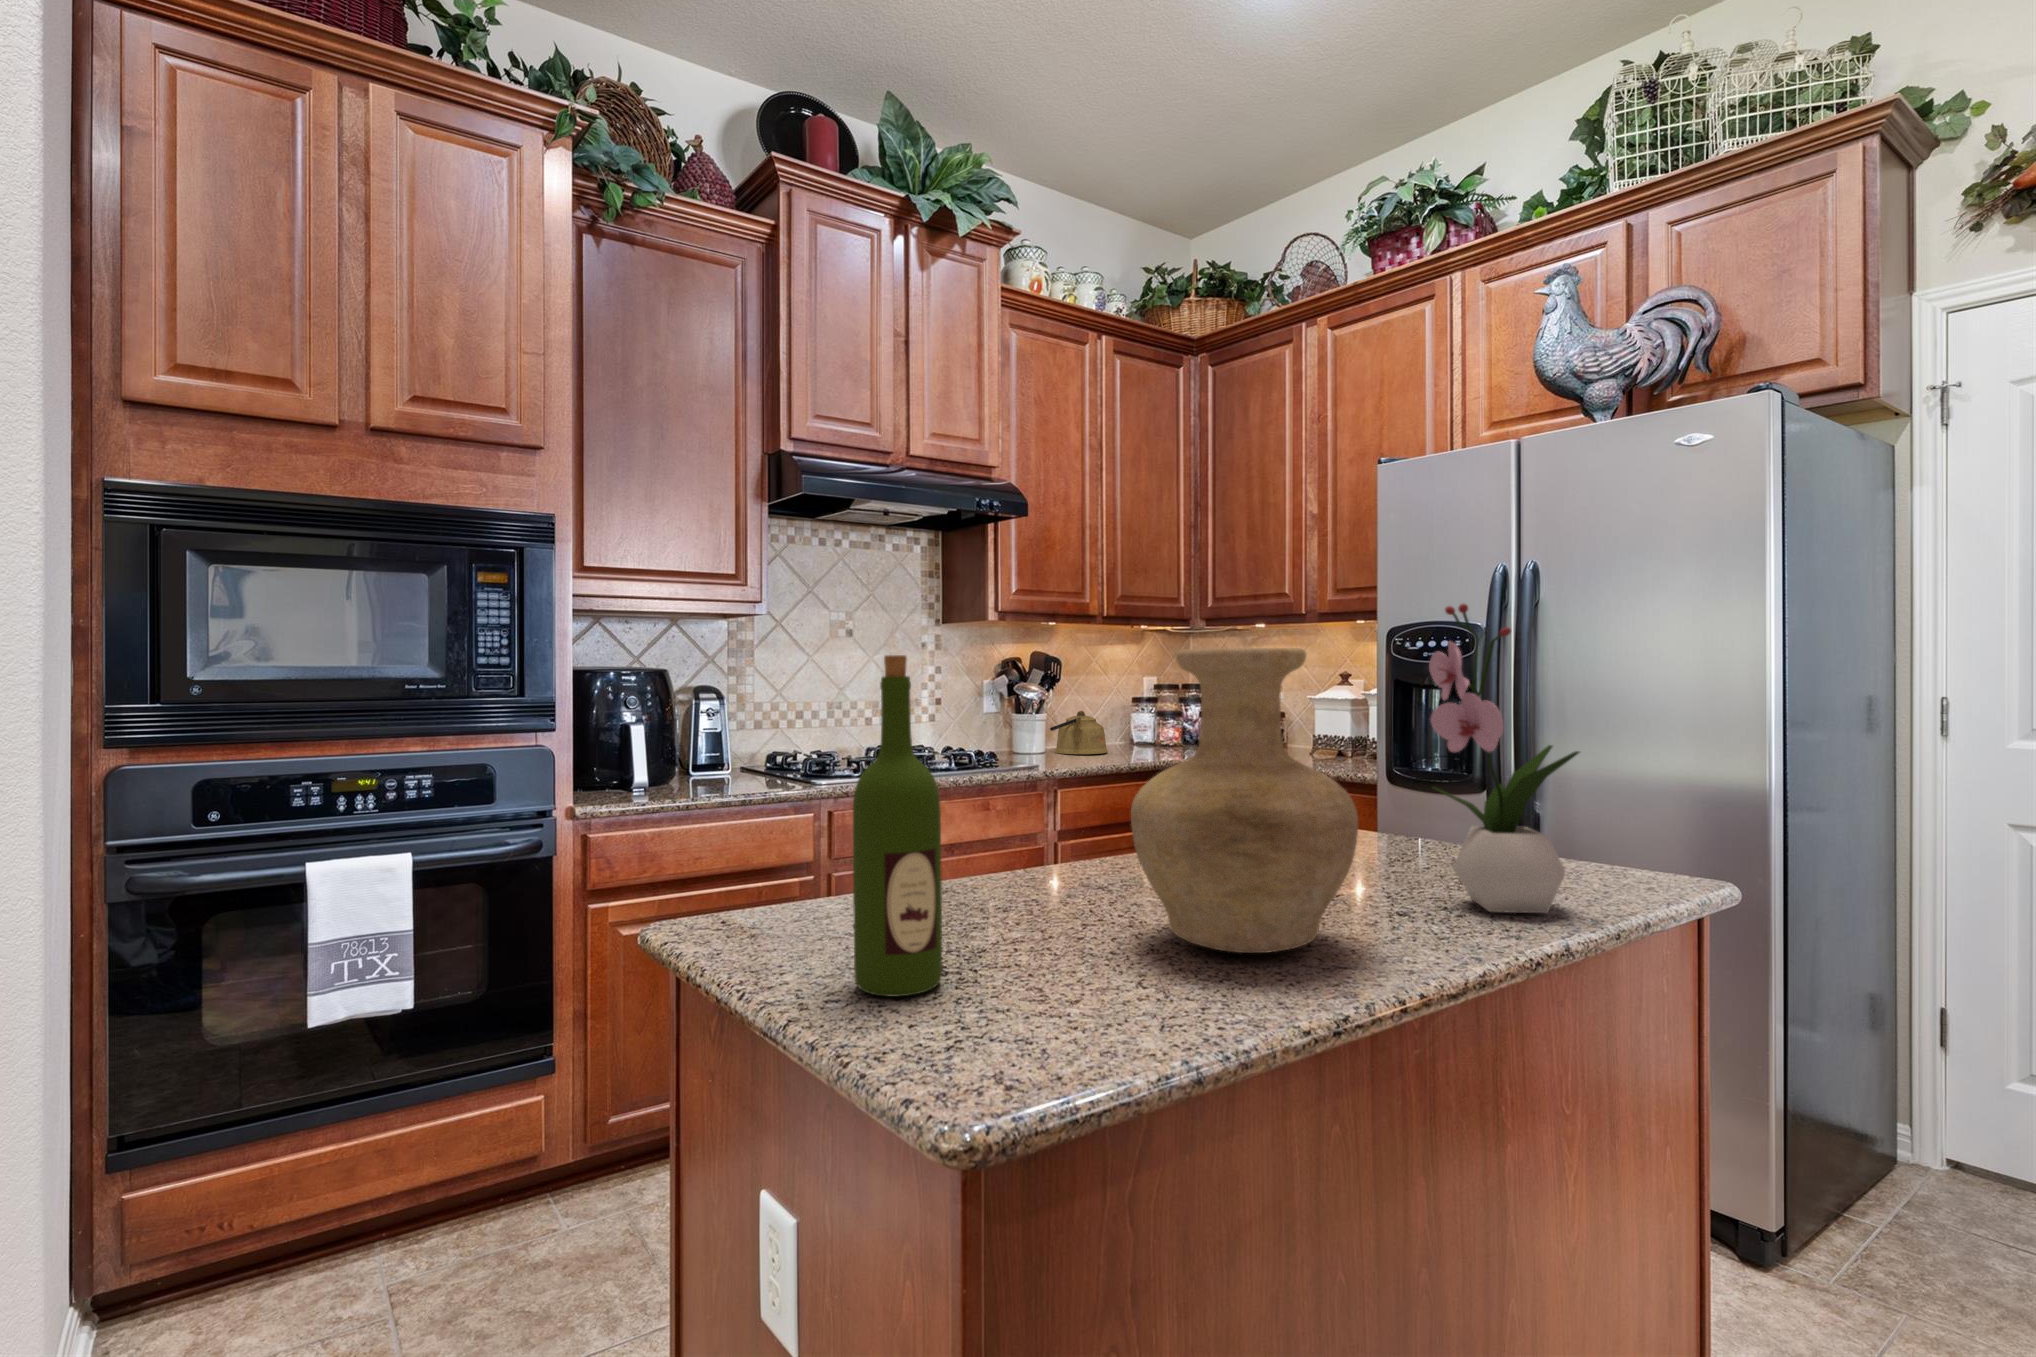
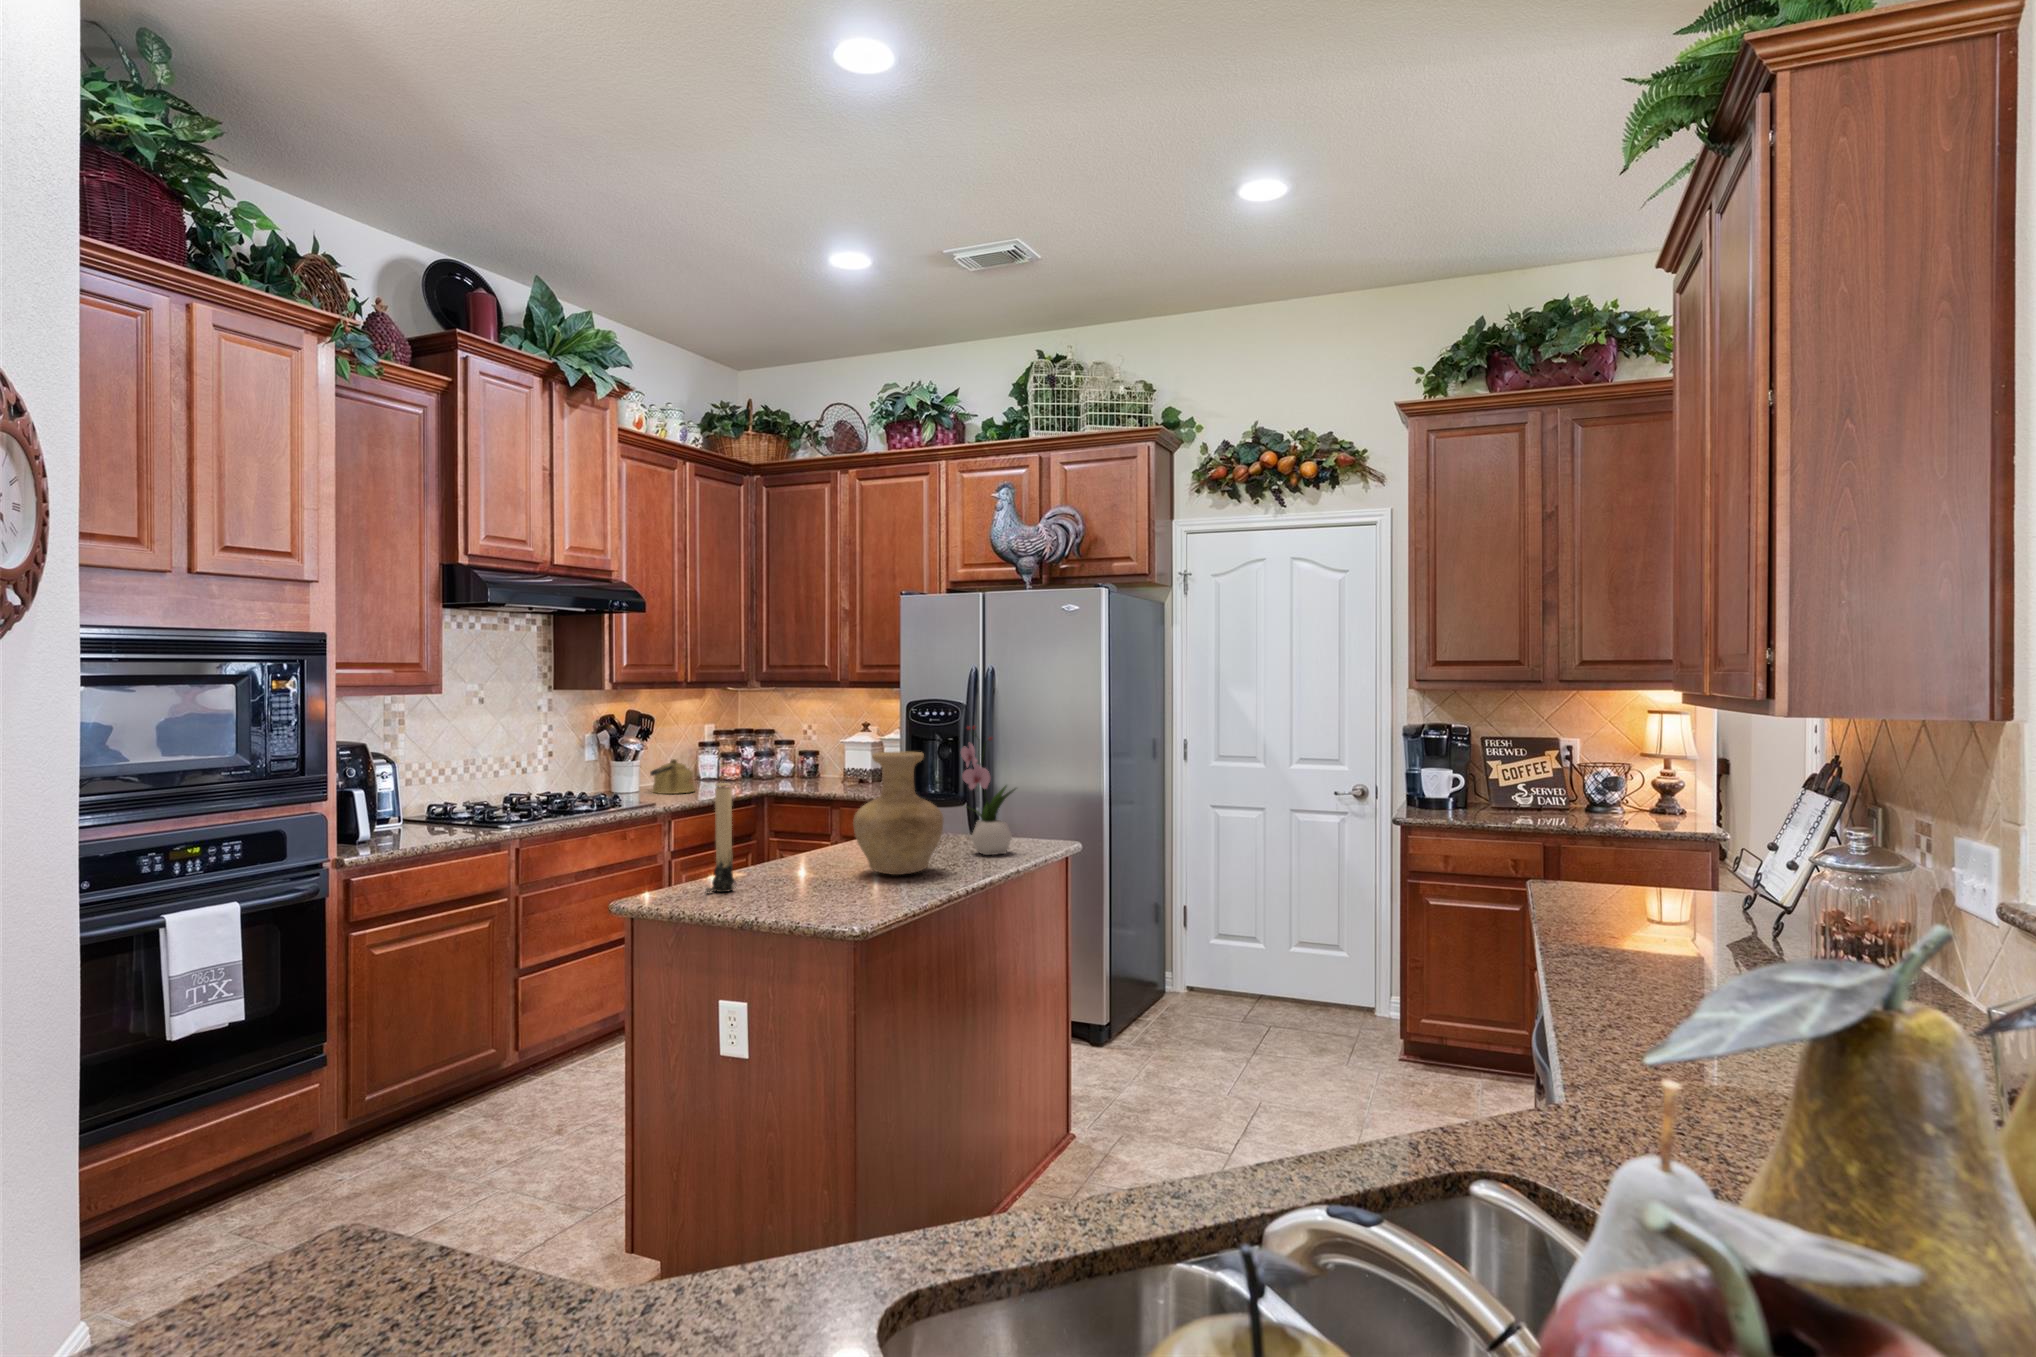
wine bottle: present [853,655,942,997] -> none [763,763,799,898]
candle: none [774,706,845,951] -> present [706,783,736,893]

